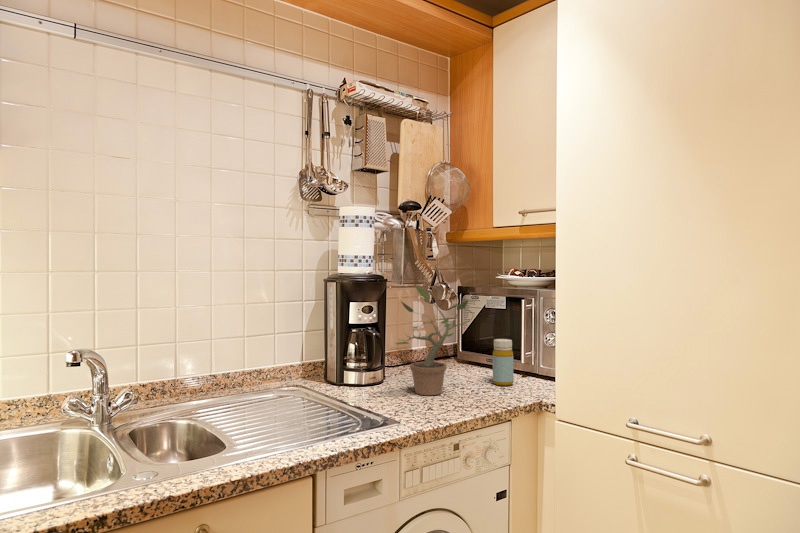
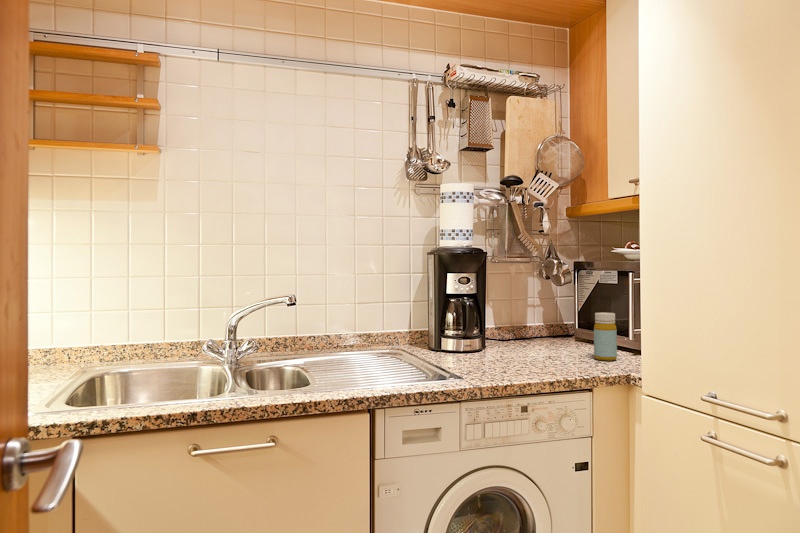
potted plant: present [396,285,473,395] -> none [480,254,568,363]

